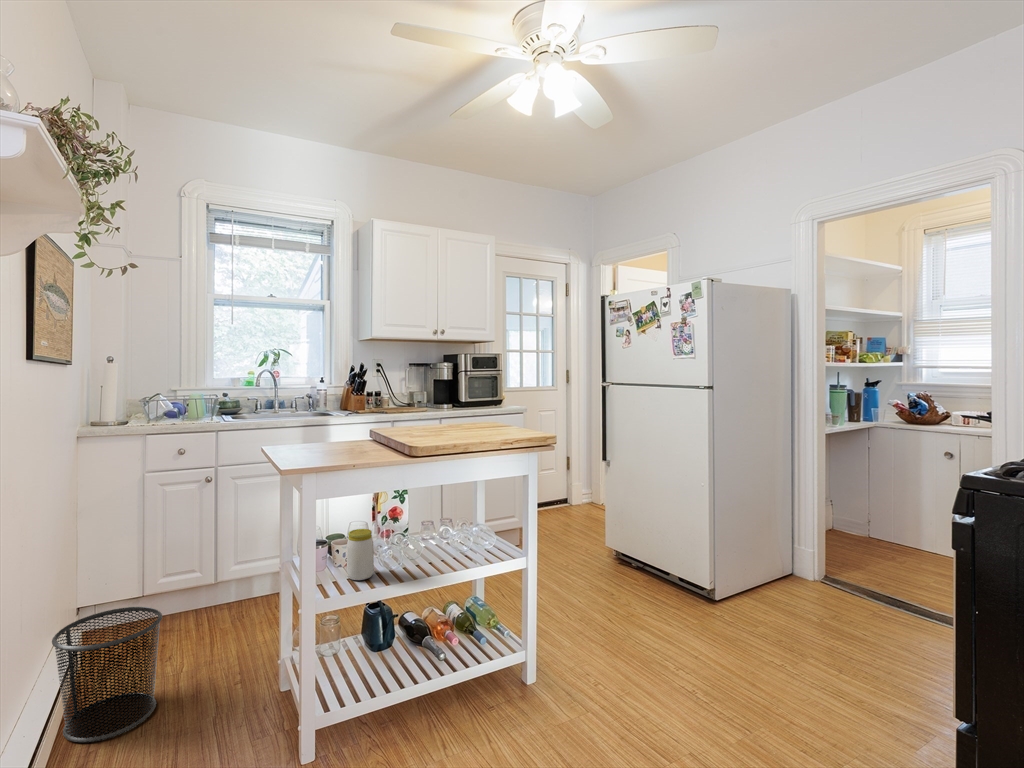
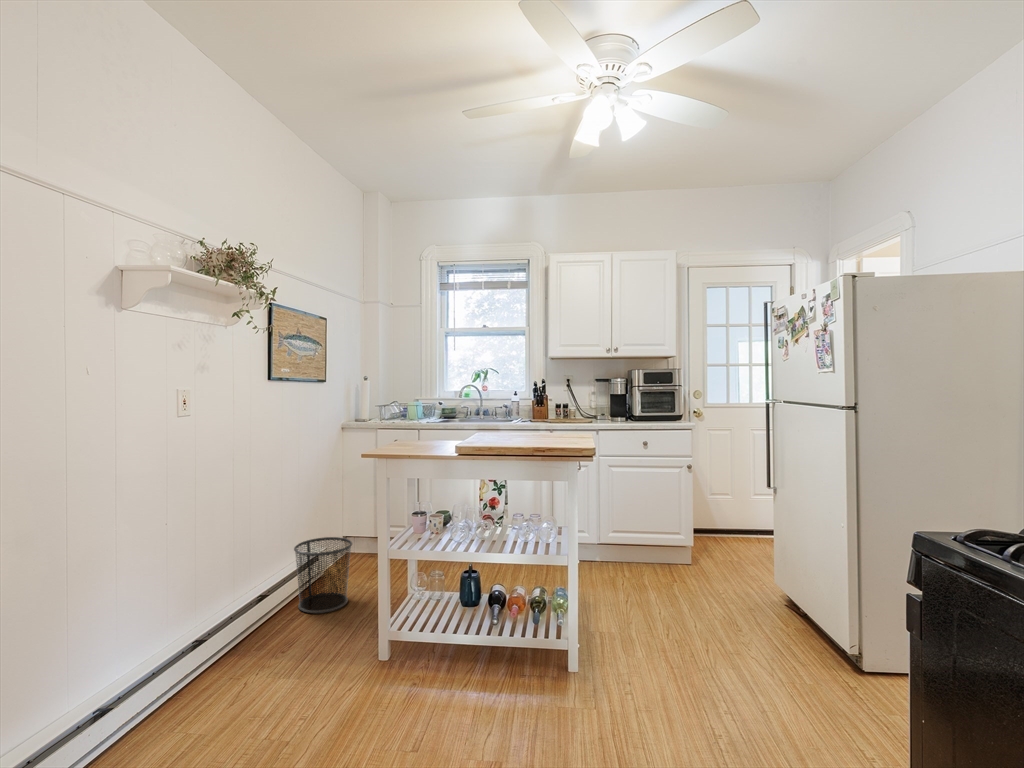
jar: present [347,529,374,580] -> none [424,505,444,543]

